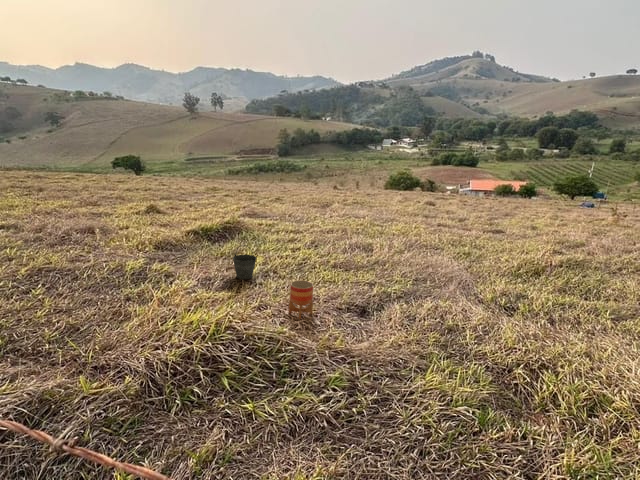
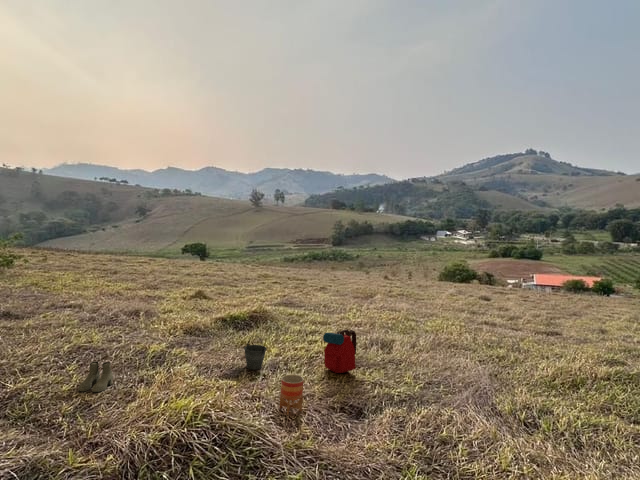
backpack: none [314,234,347,277] -> present [323,329,357,373]
boots: none [57,282,95,315] -> present [78,361,113,392]

